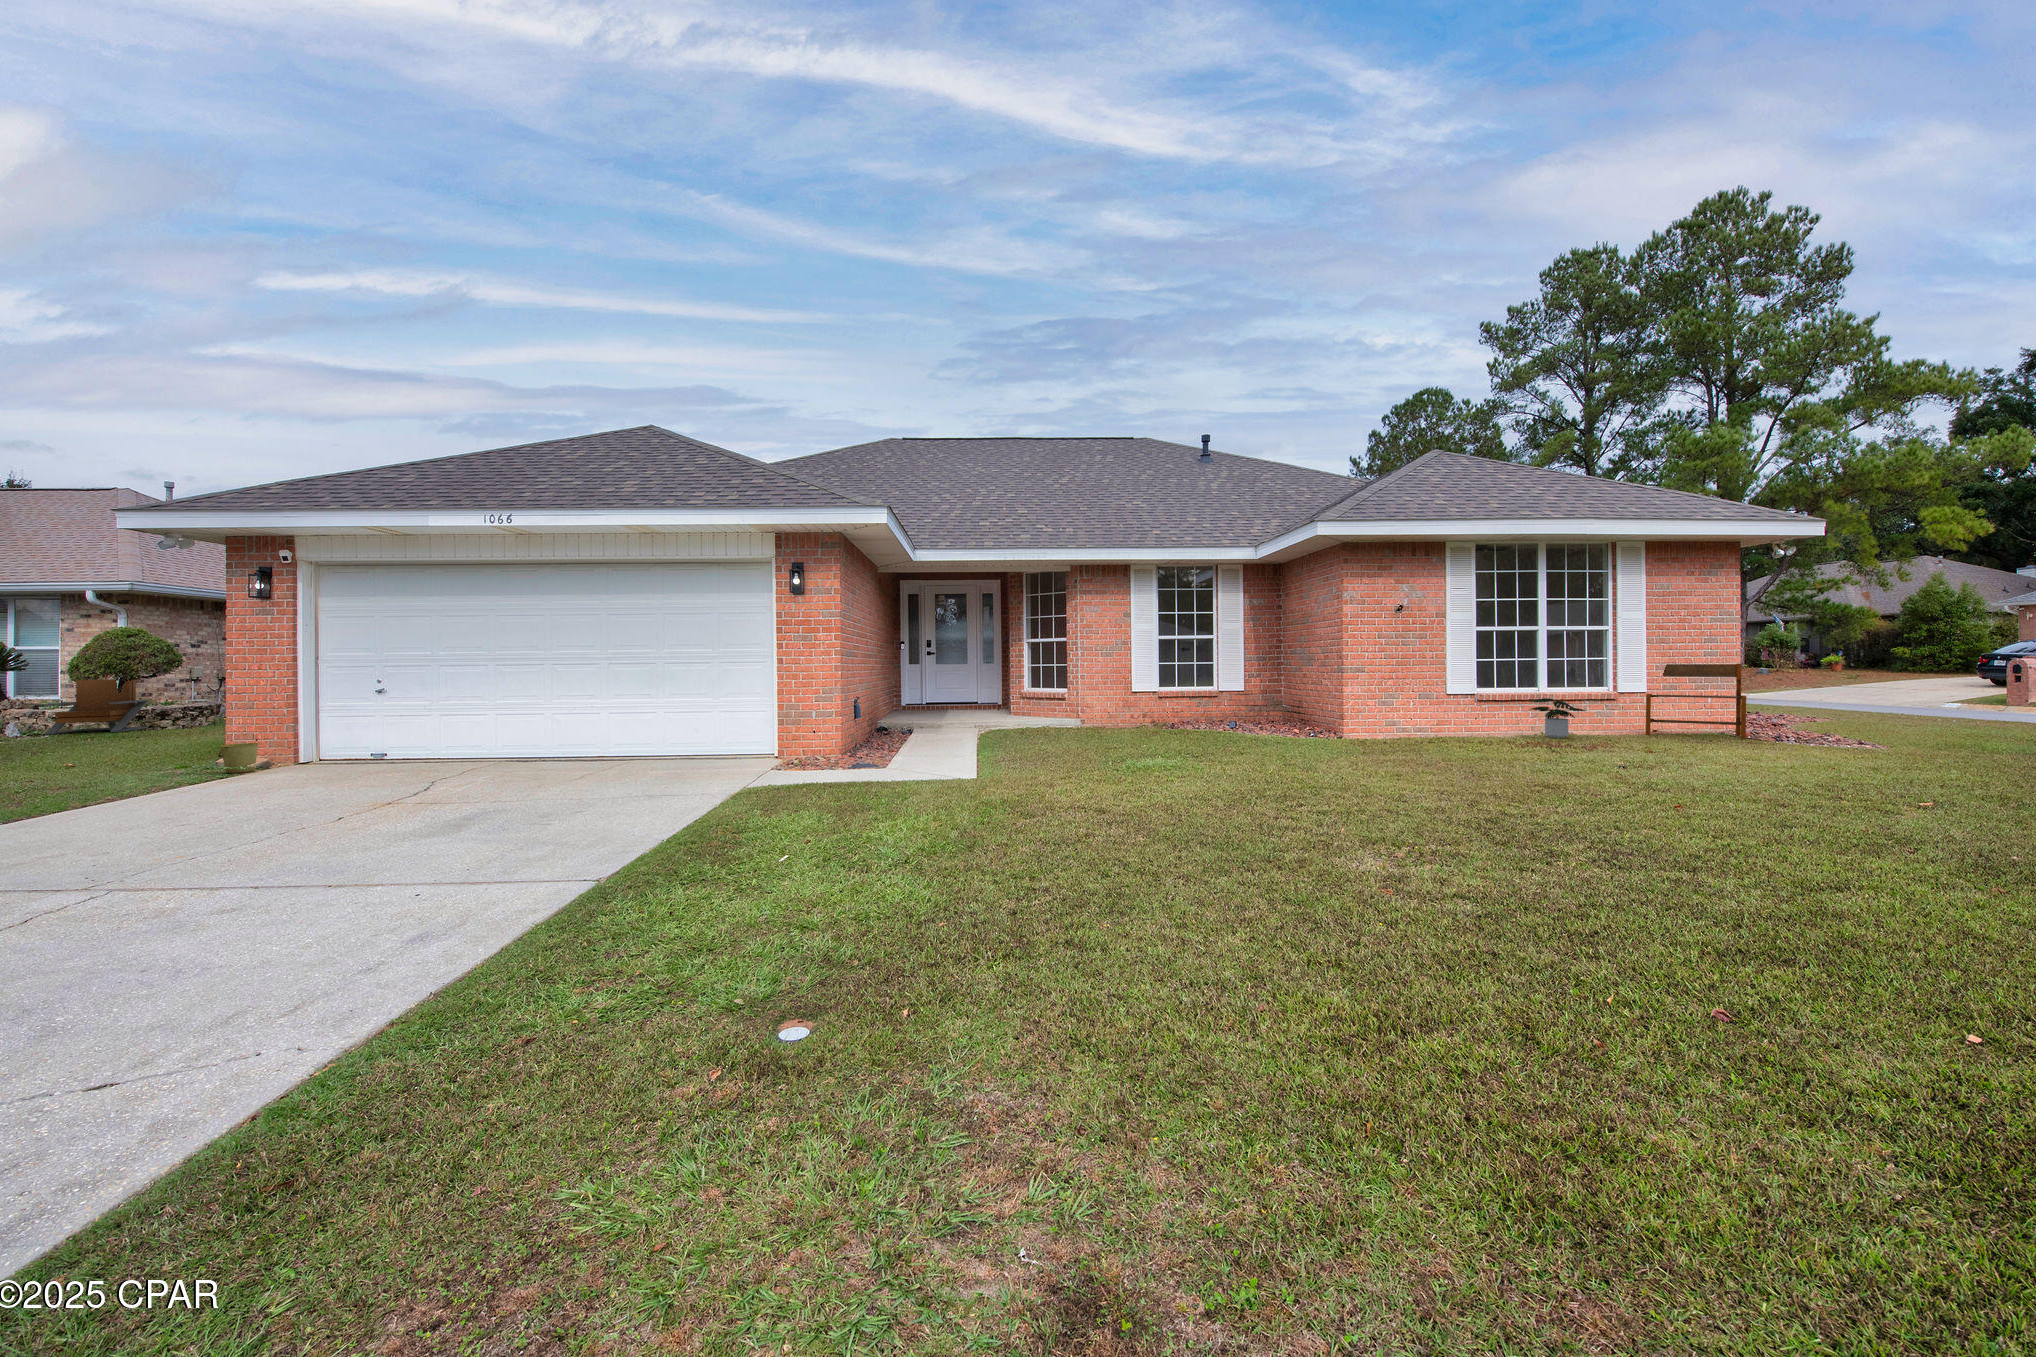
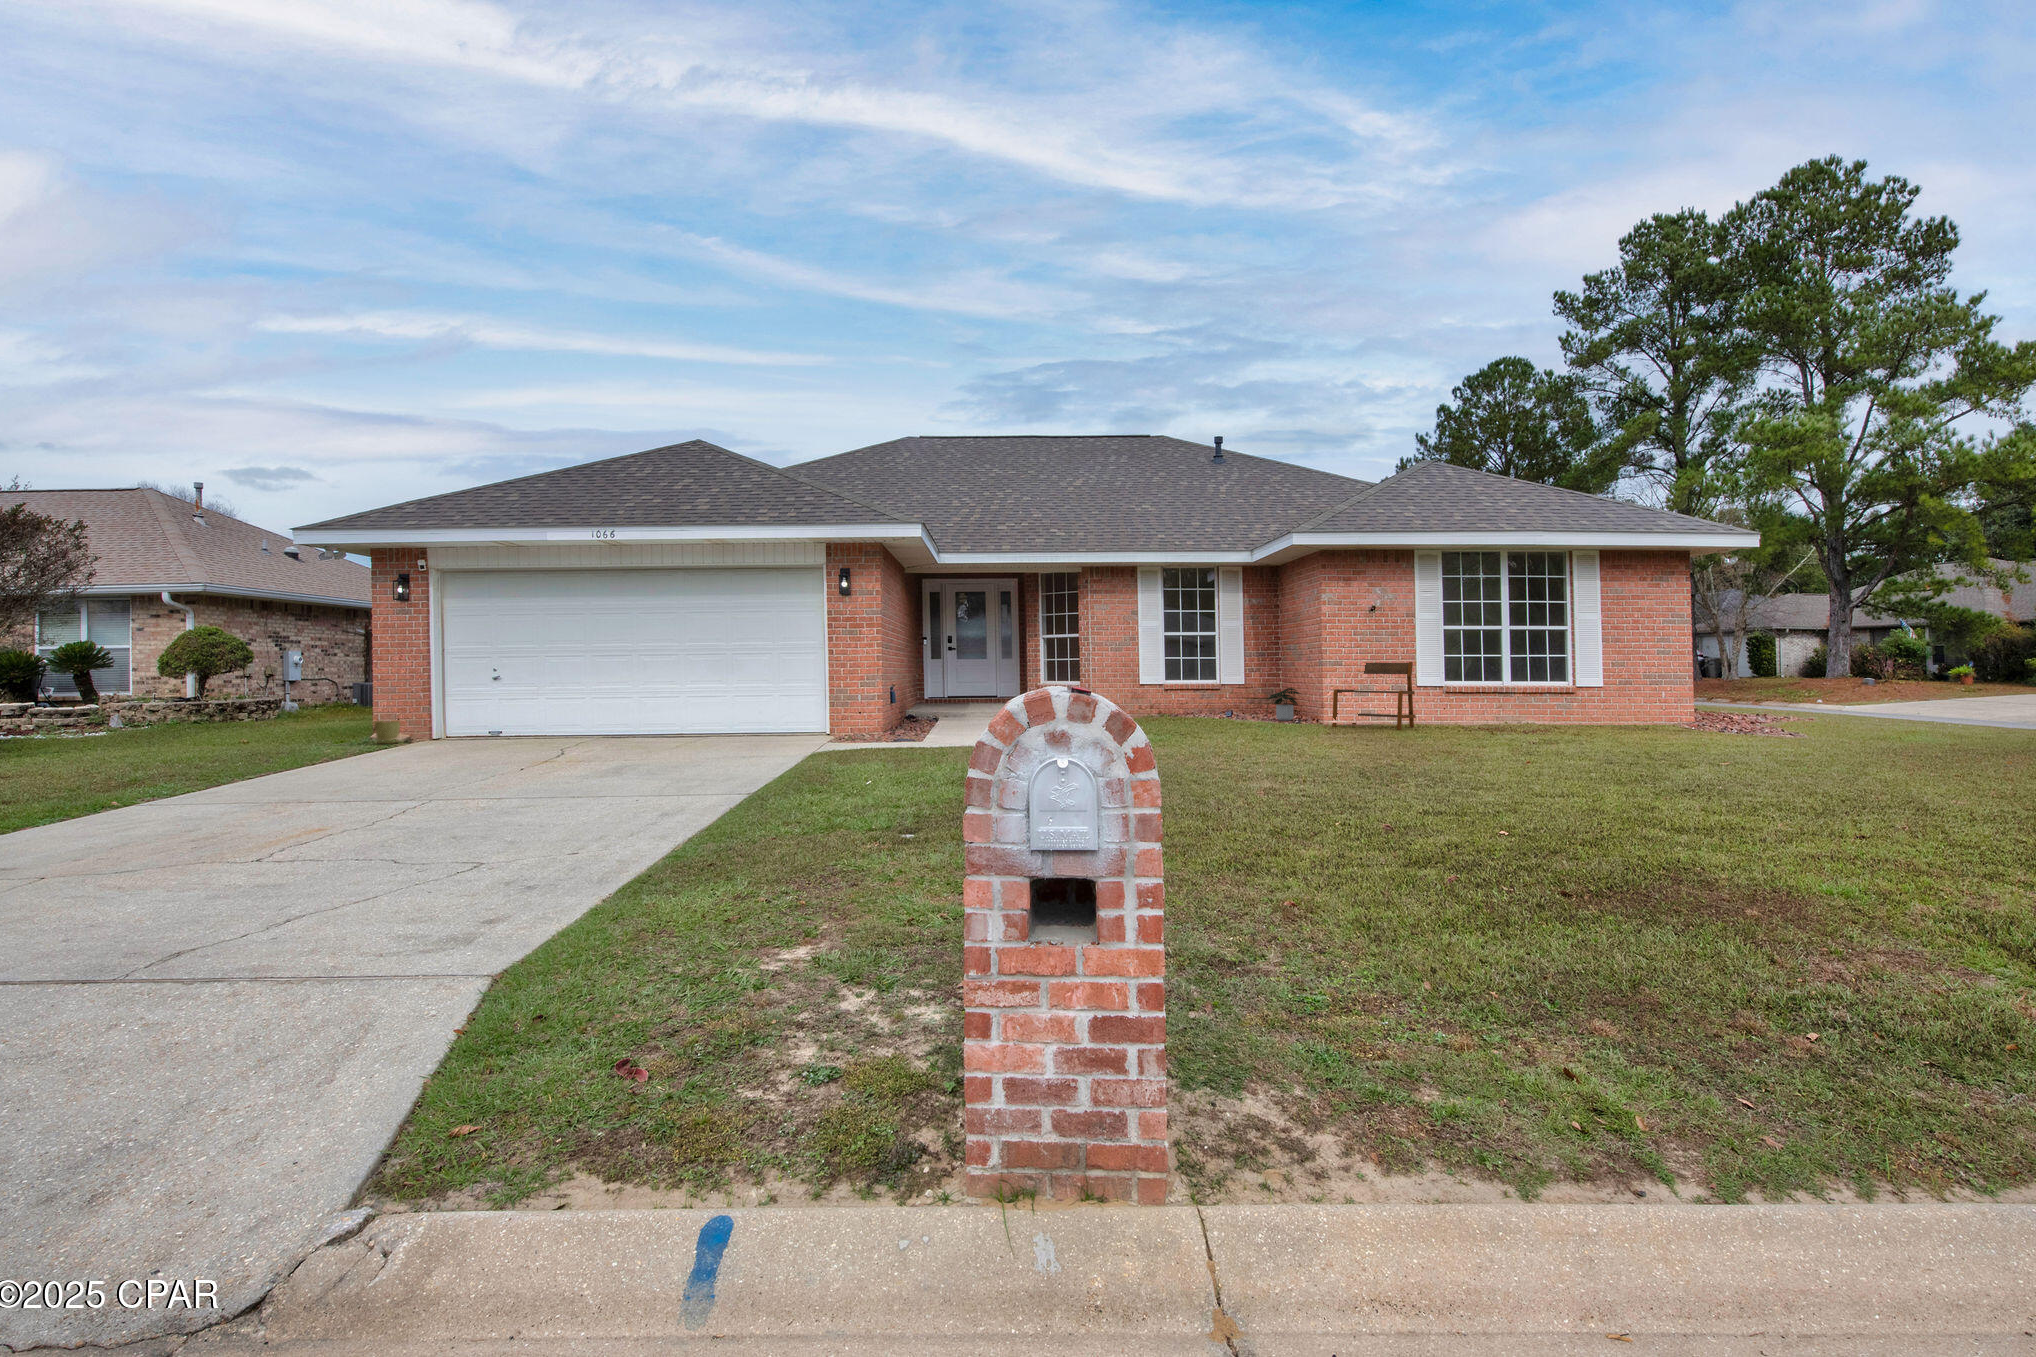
bench: present [1646,663,1746,739] -> present [1332,662,1416,730]
lounge chair: present [44,679,148,734] -> none [151,671,231,721]
potted plant: present [1530,698,1585,738] -> present [1267,688,1301,720]

